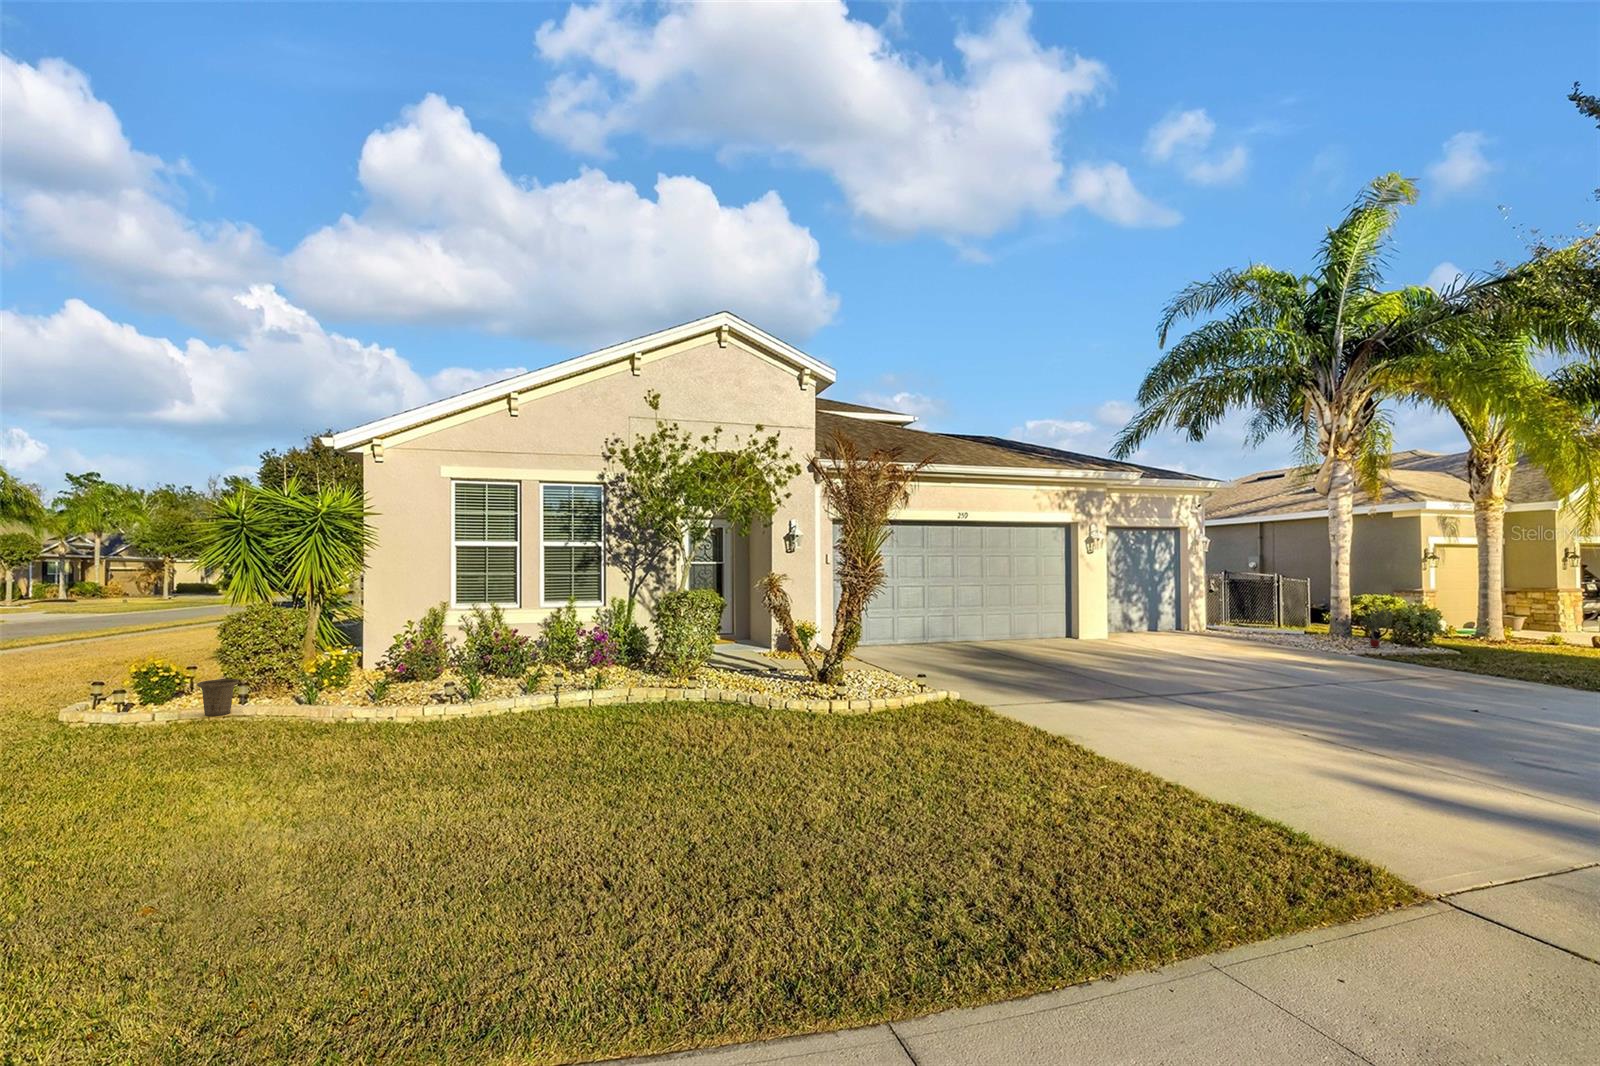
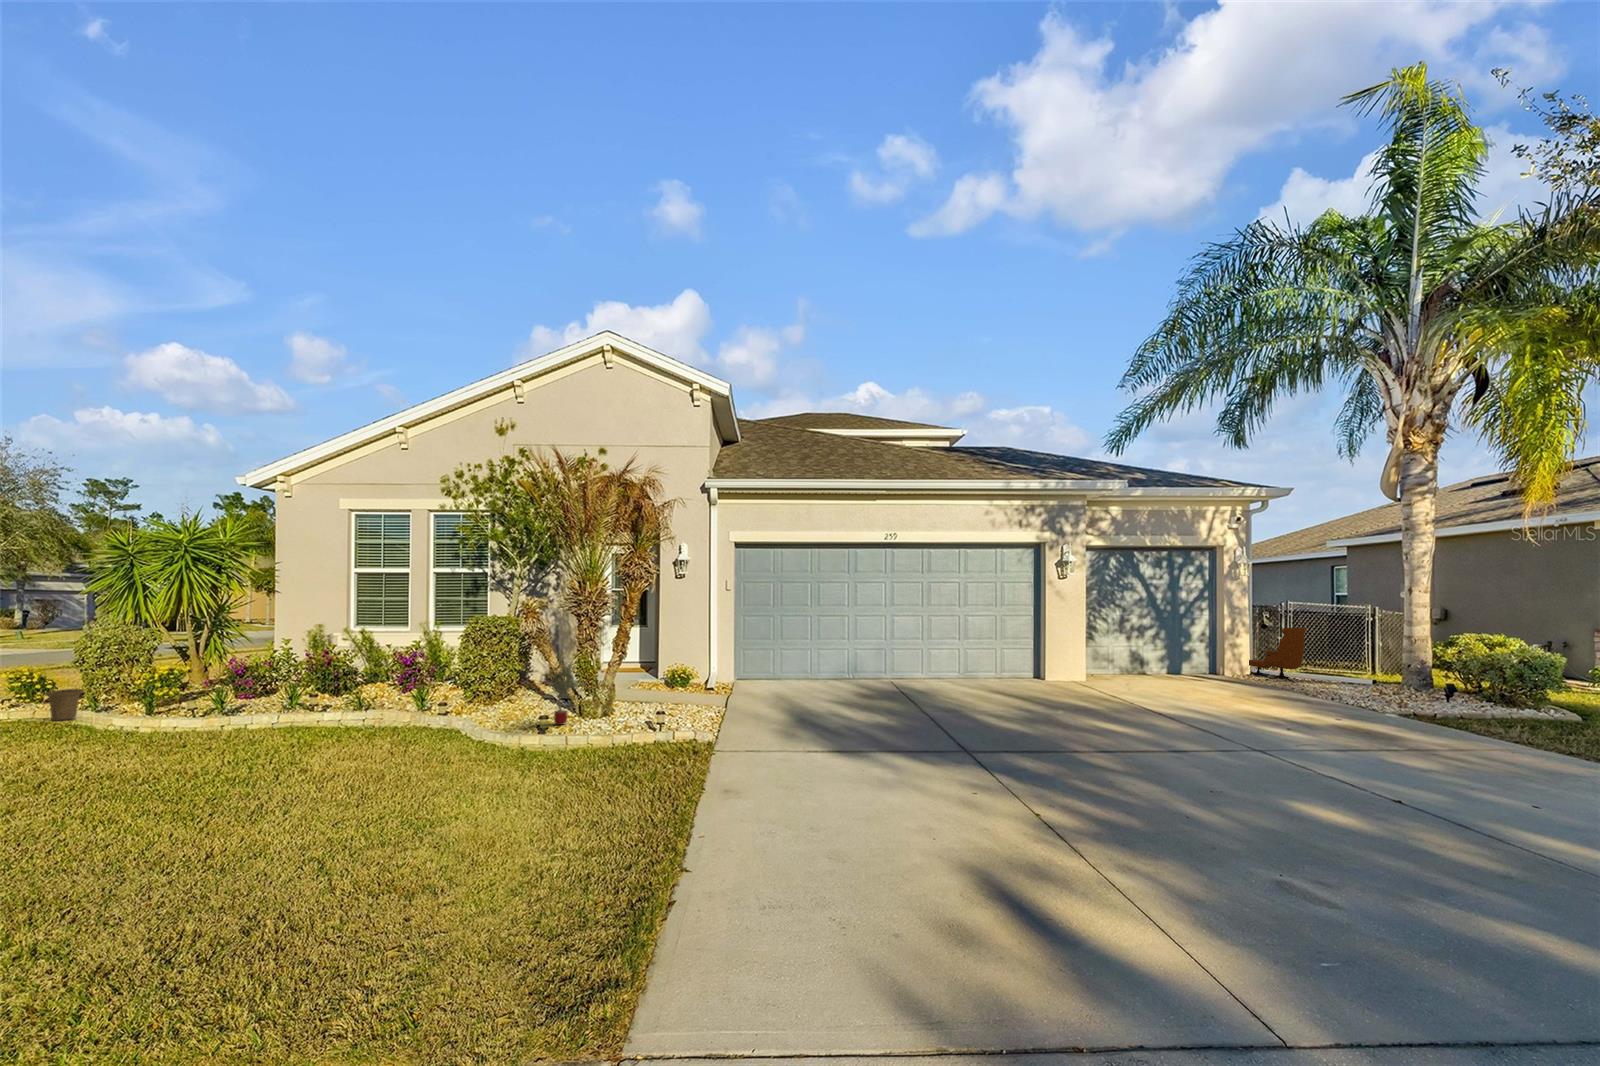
lounge chair: none [1197,592,1252,636] -> present [1247,628,1306,683]
potted tree: present [1361,607,1392,648] -> present [552,657,586,725]

